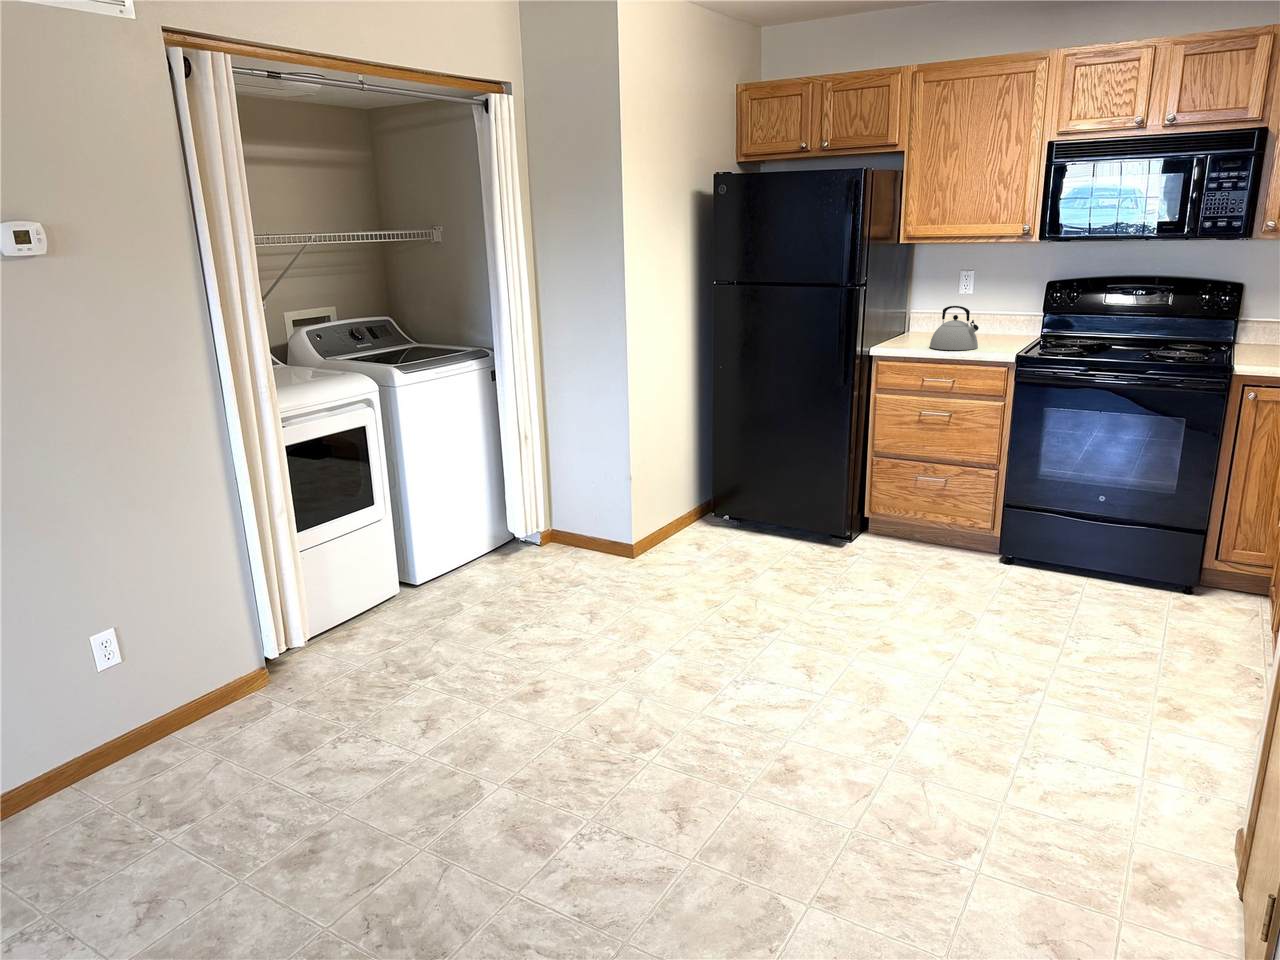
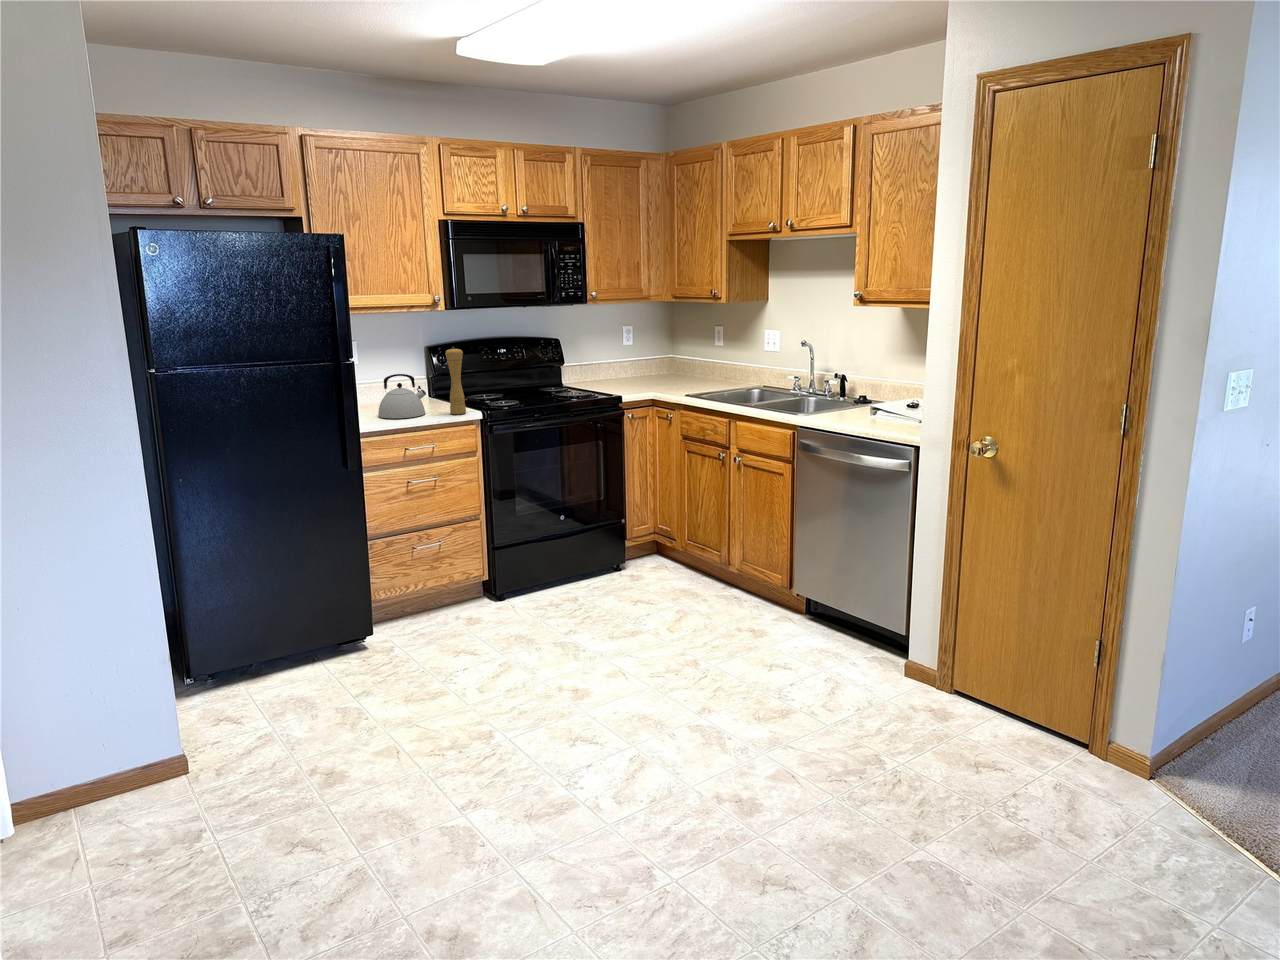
pepper mill: none [989,283,1012,354] -> present [445,348,466,414]

